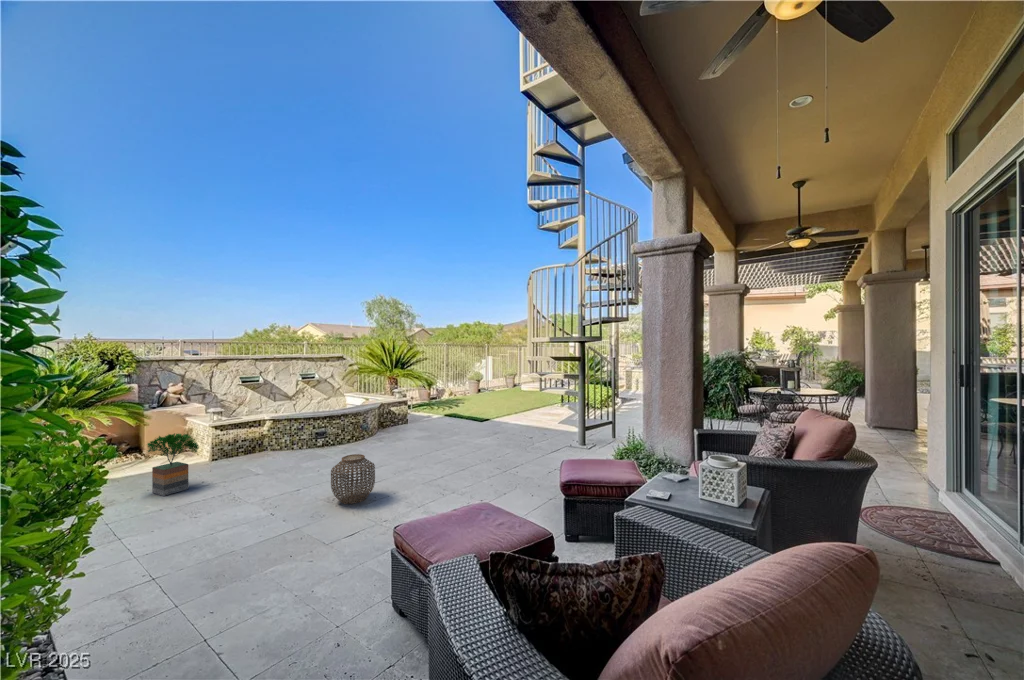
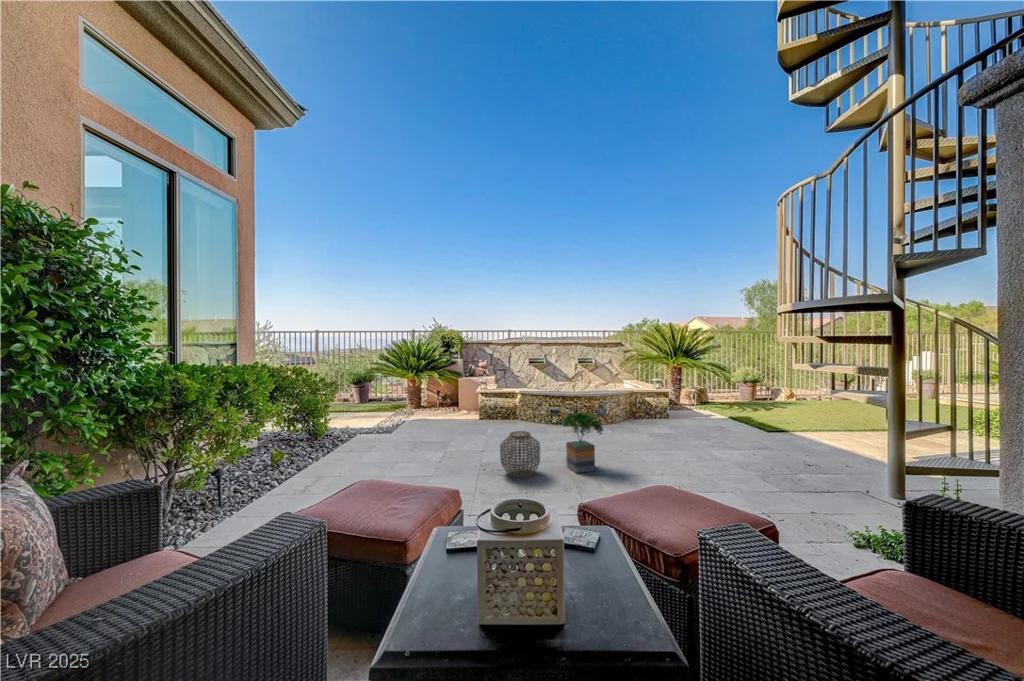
potted tree: present [147,433,199,496] -> present [562,412,603,473]

